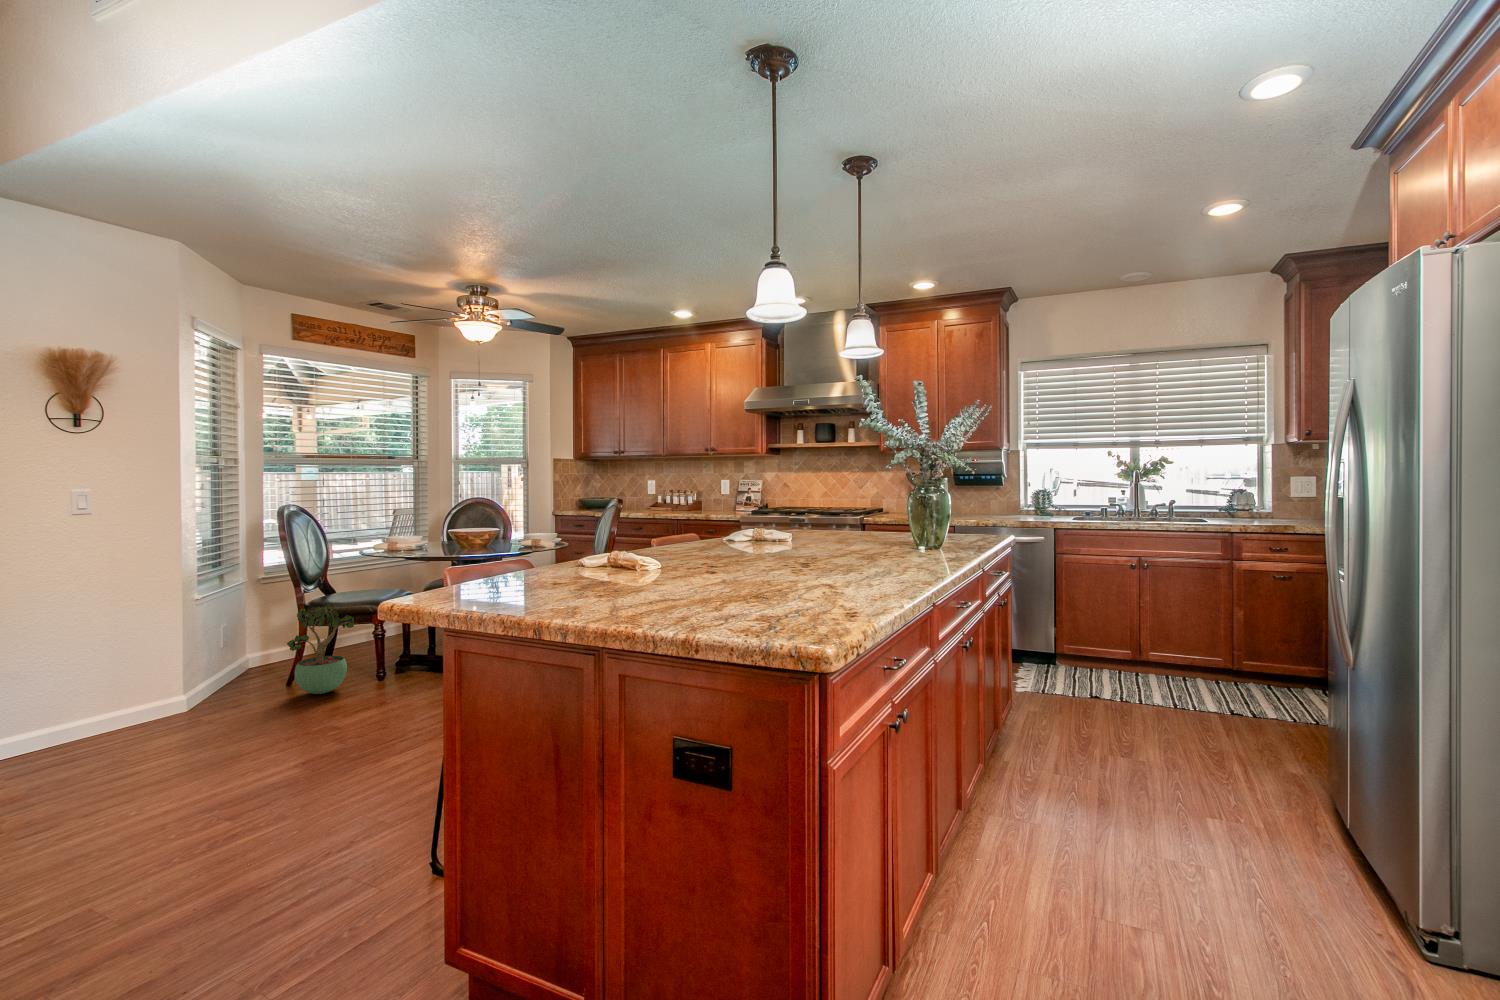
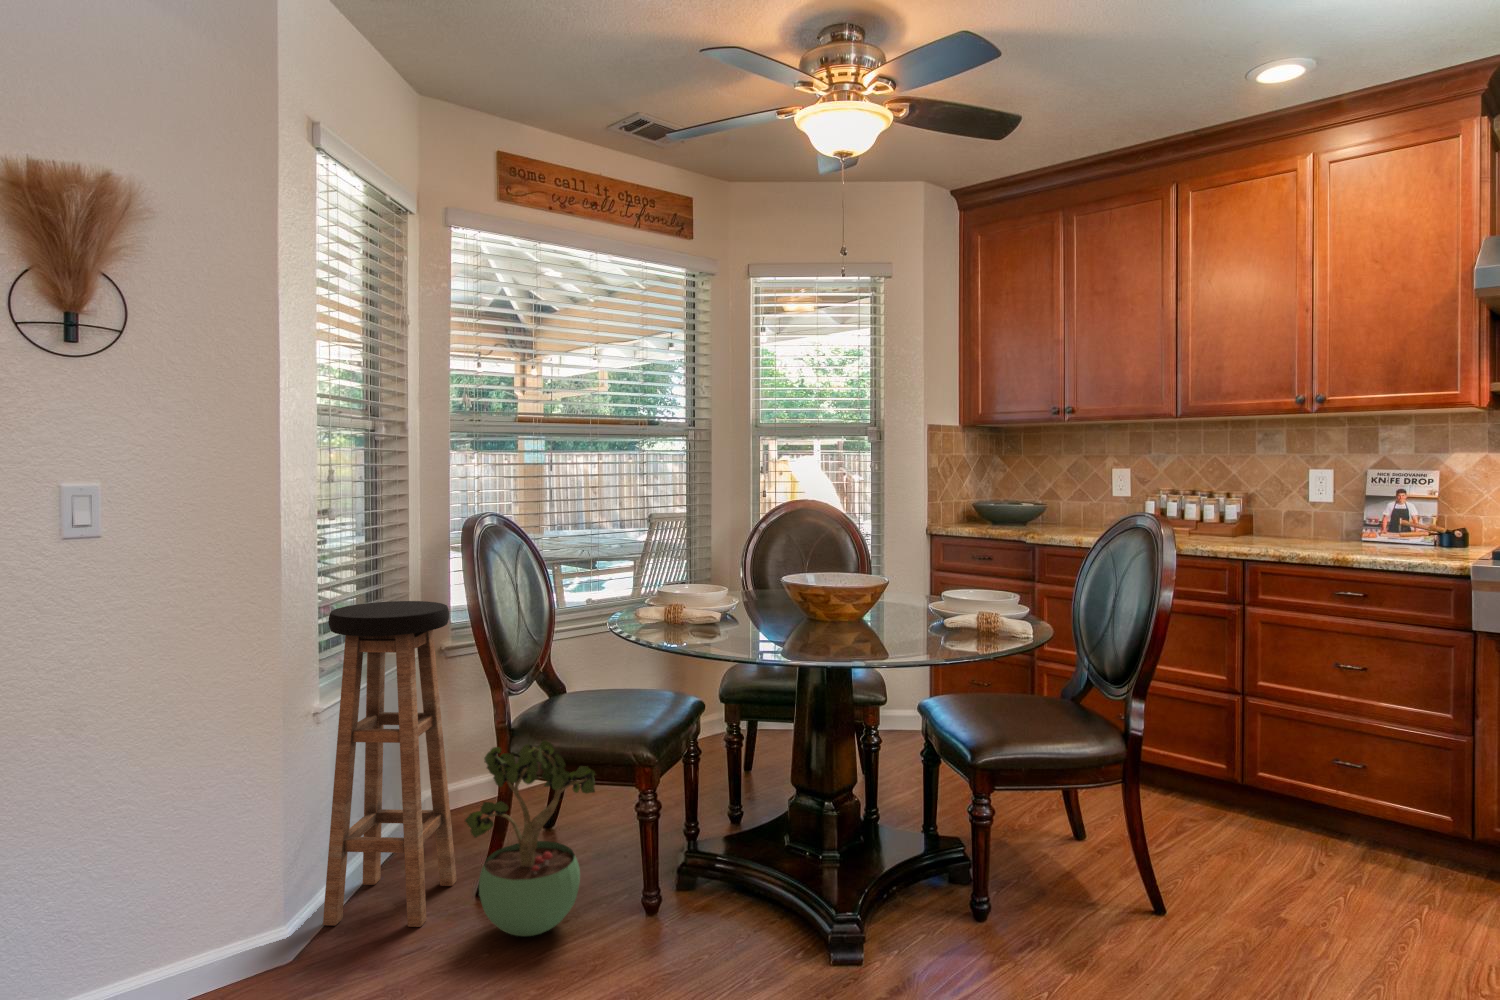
bar stool: none [206,549,277,703] -> present [323,601,457,927]

